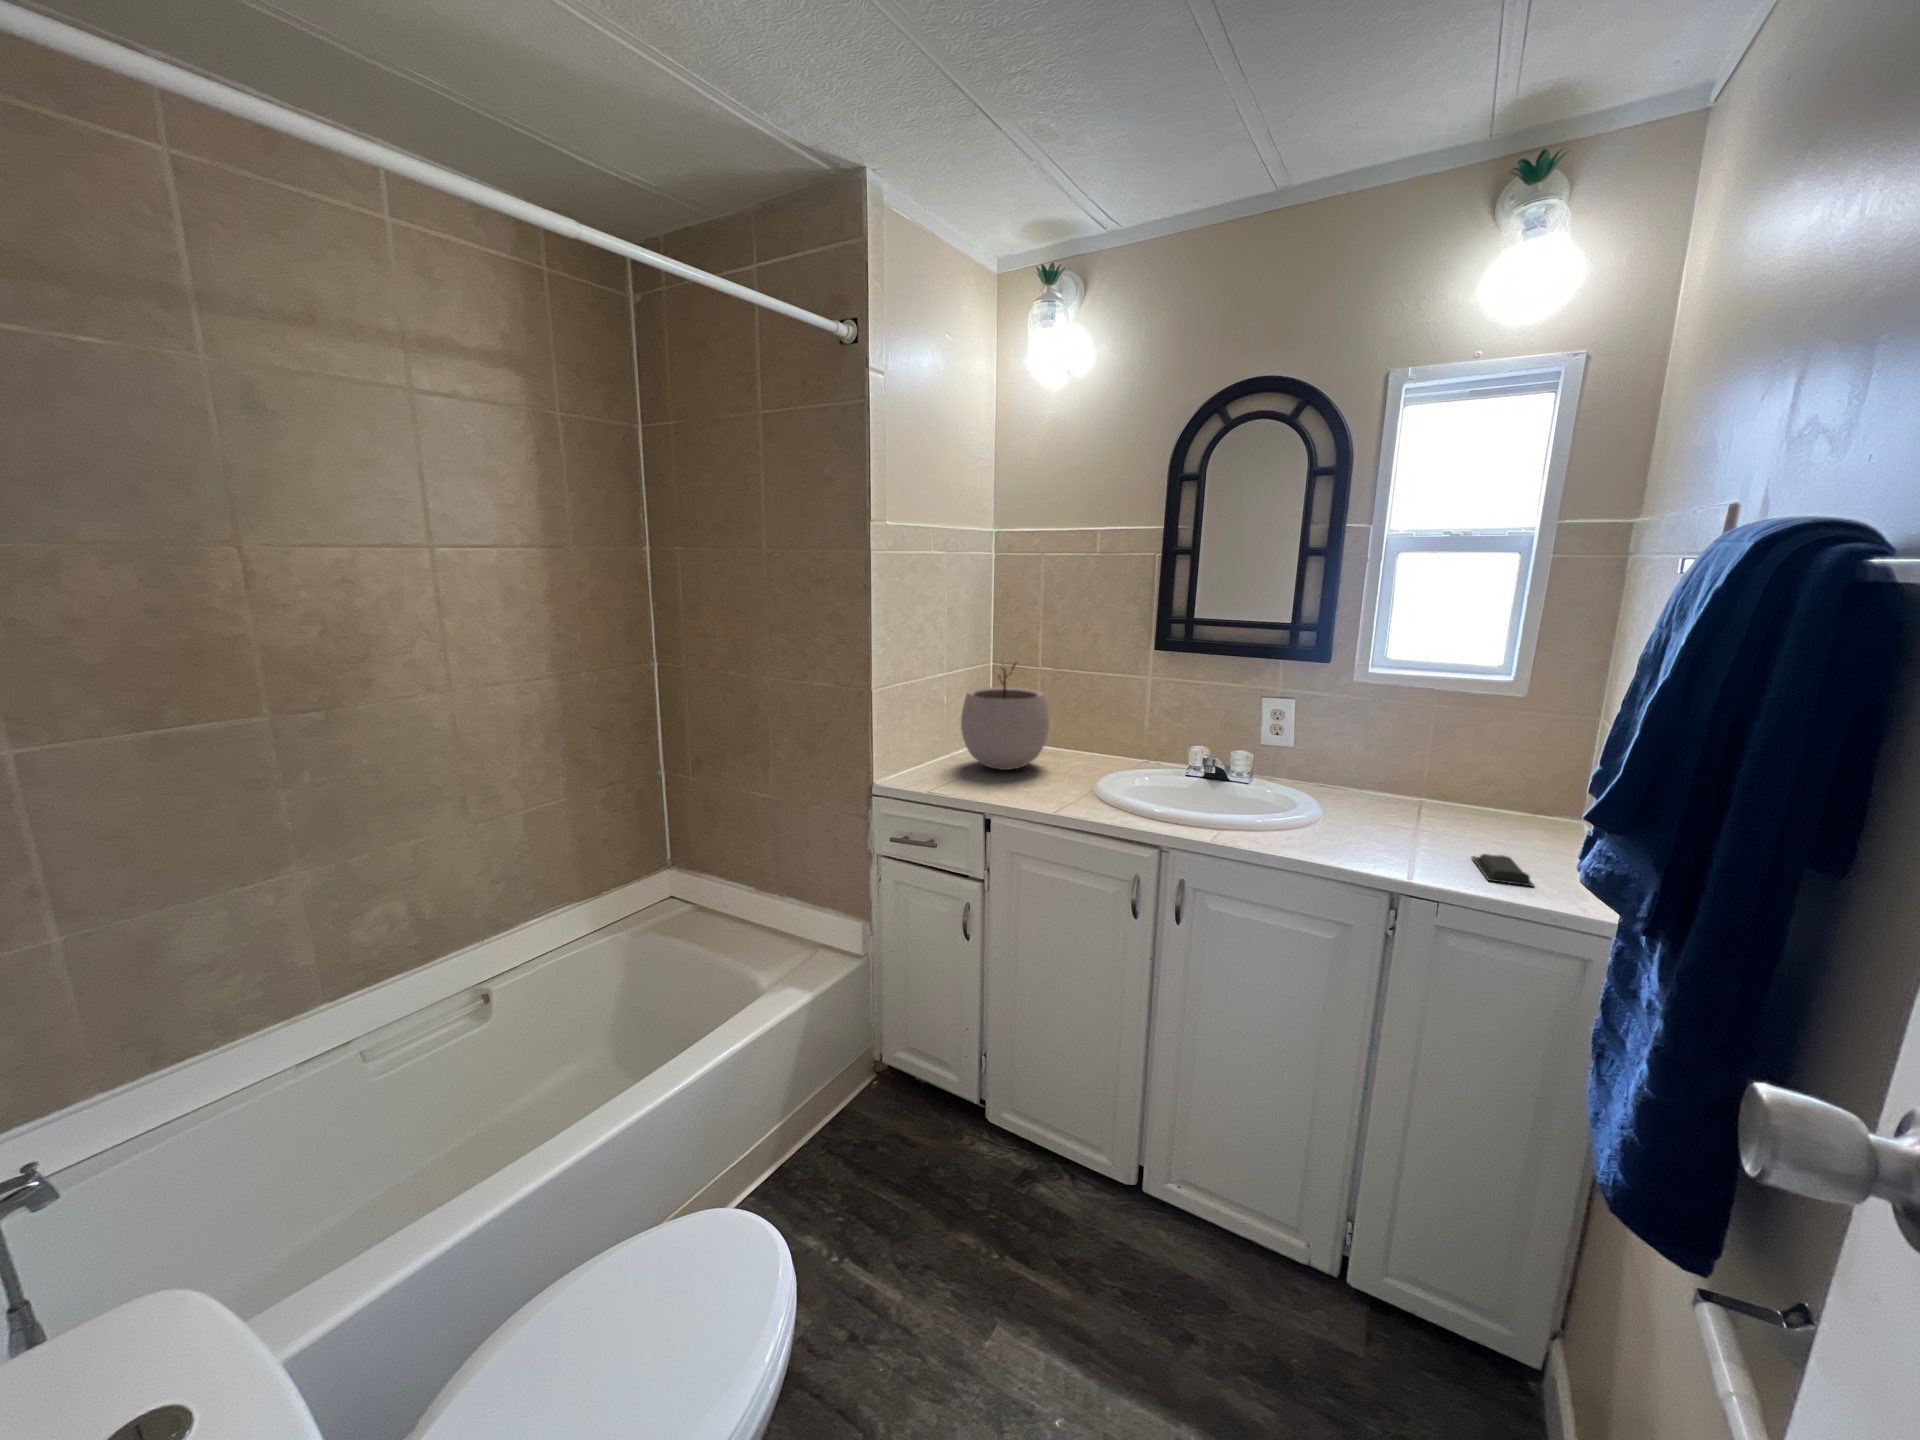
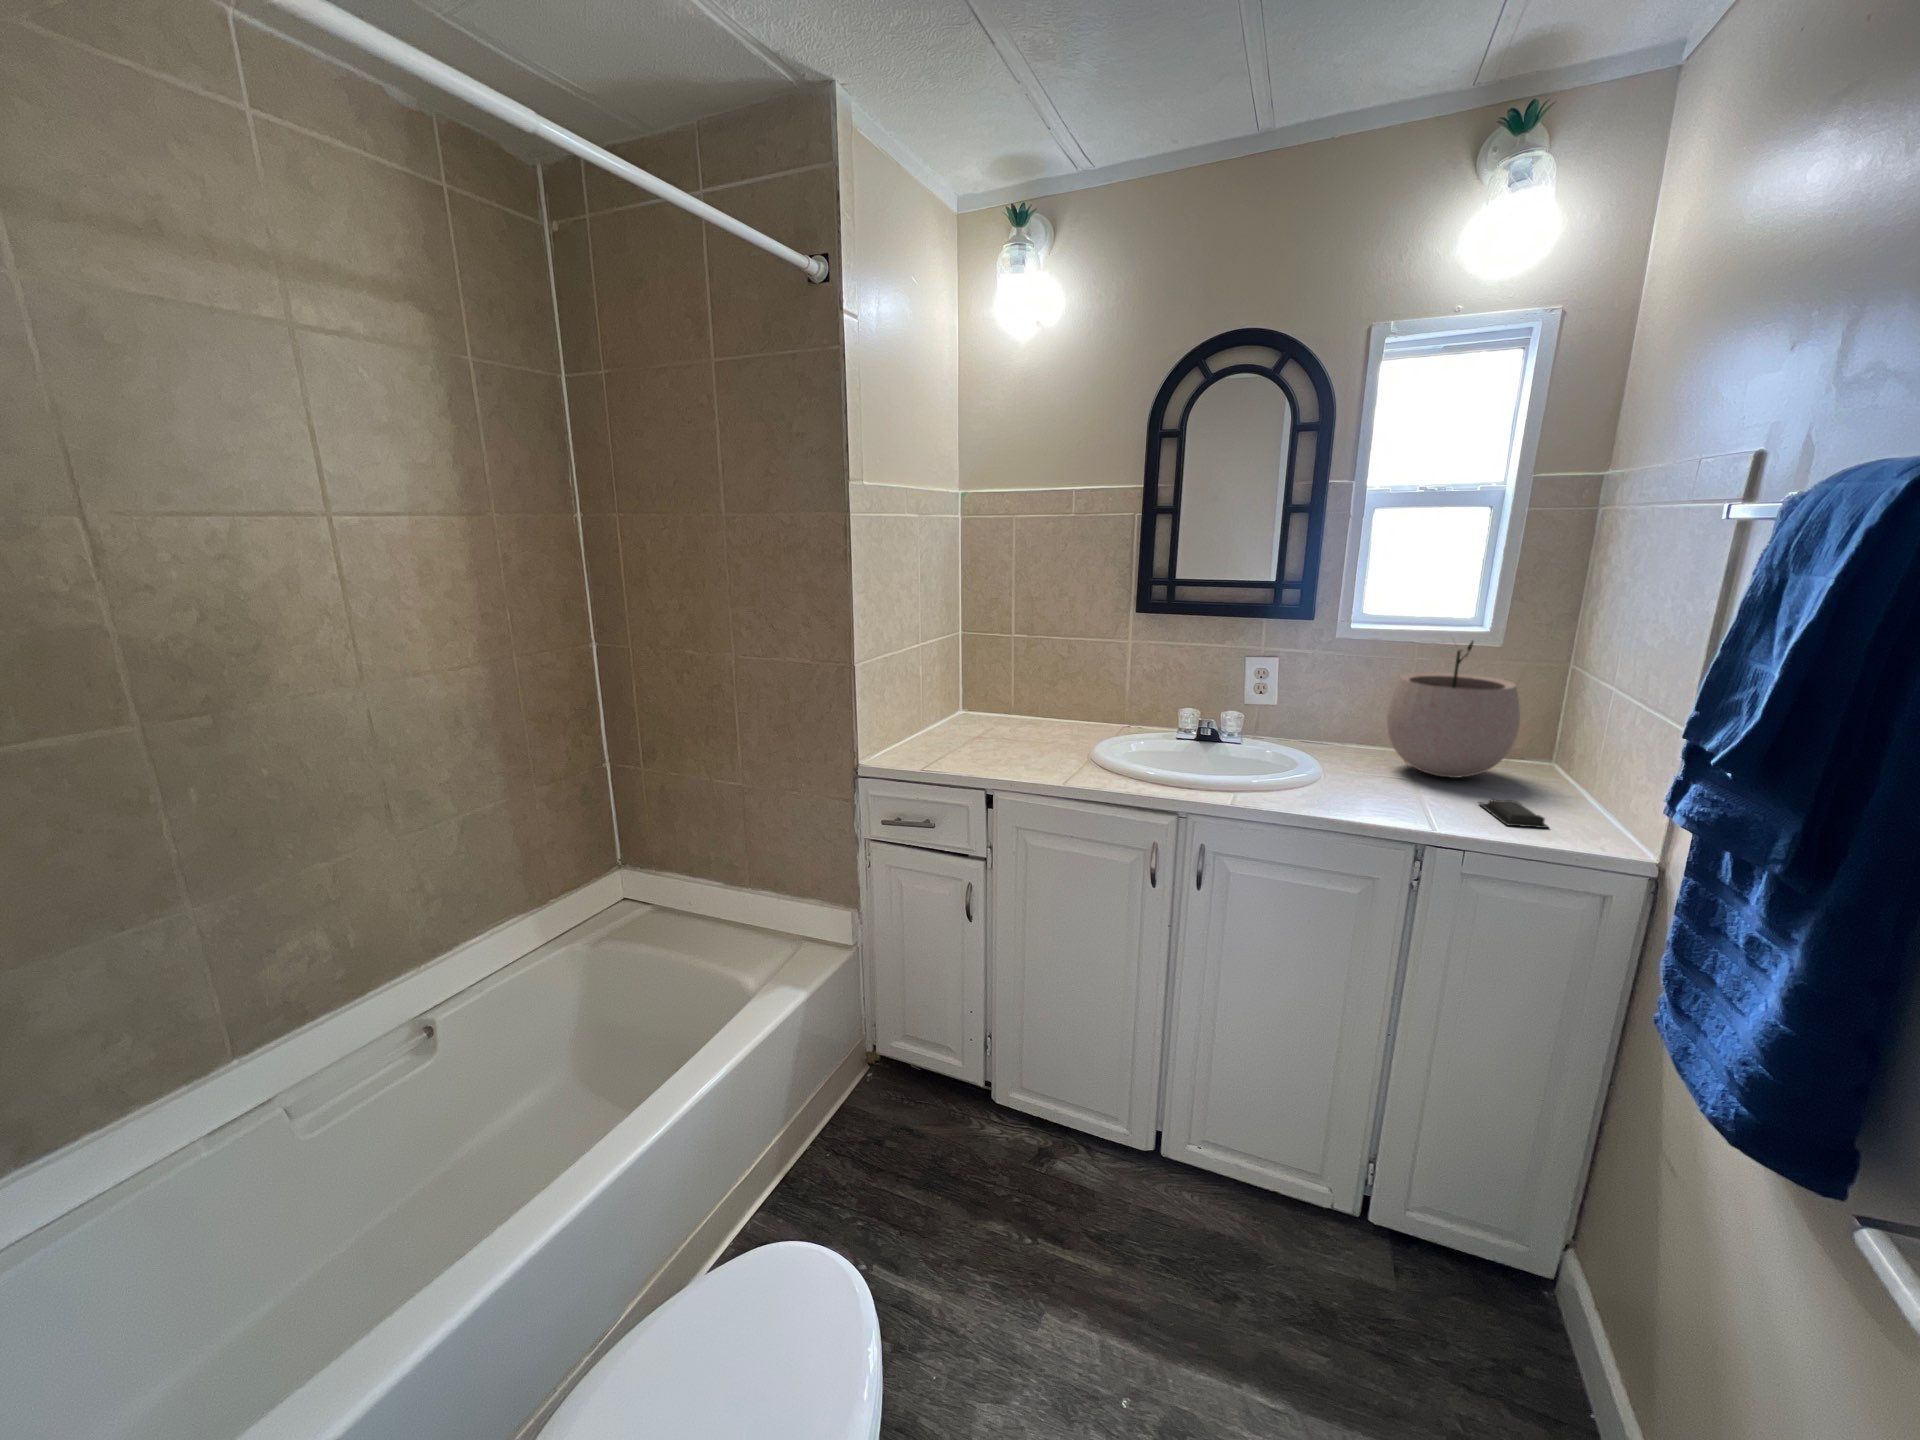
plant pot: present [961,664,1049,770] -> present [1387,641,1520,778]

